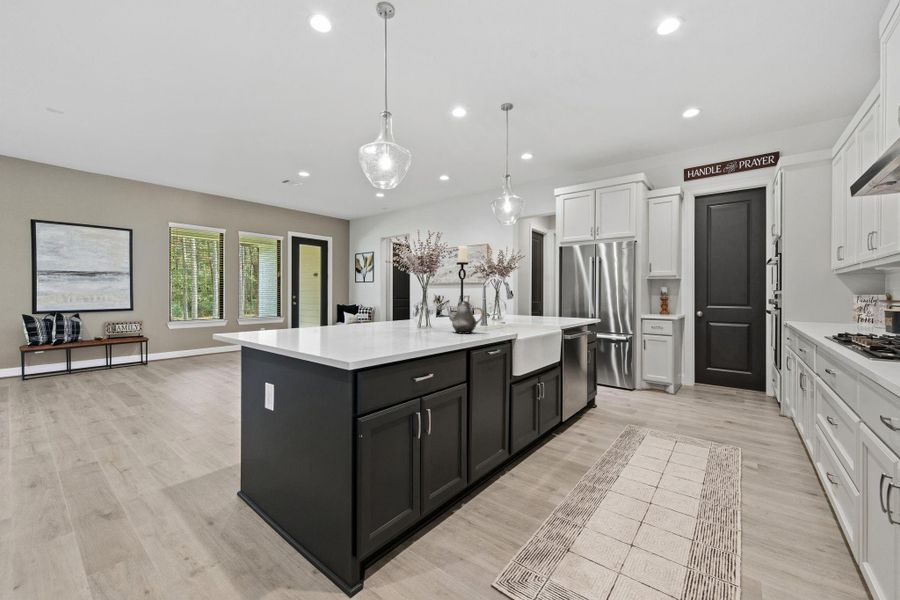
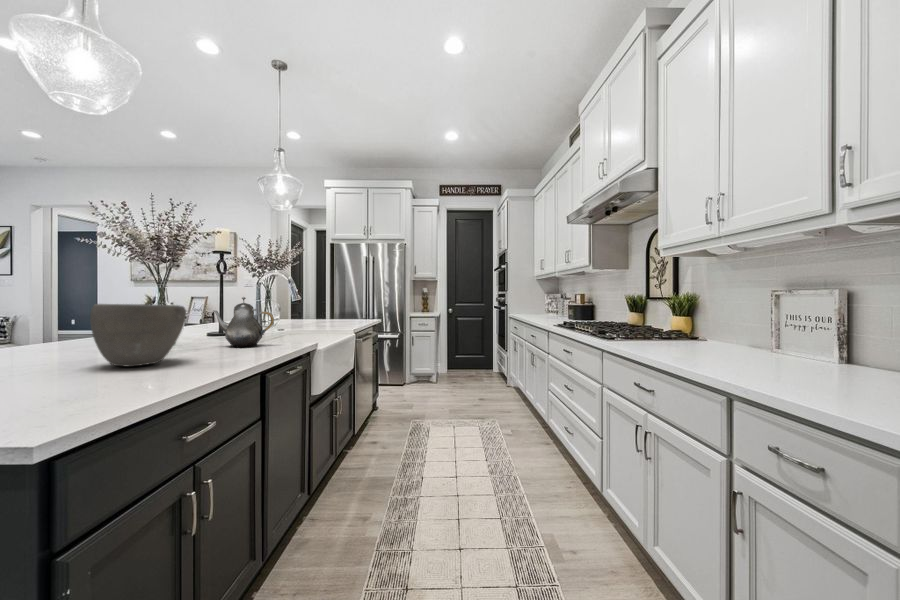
bowl: none [376,300,422,338] -> present [90,304,186,367]

